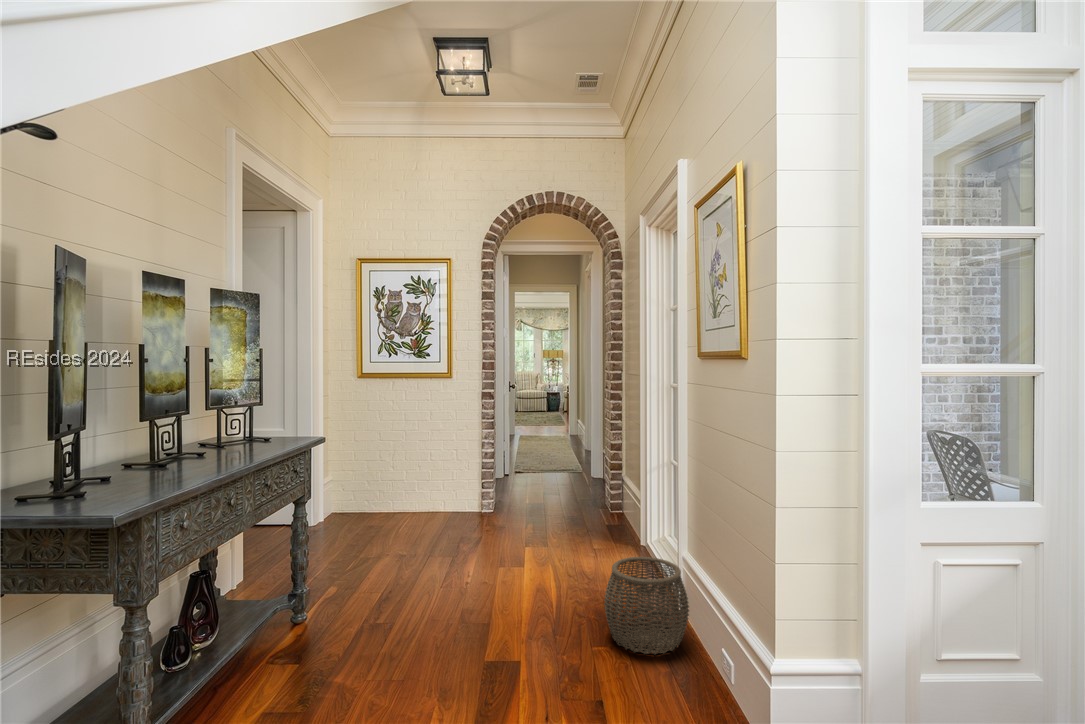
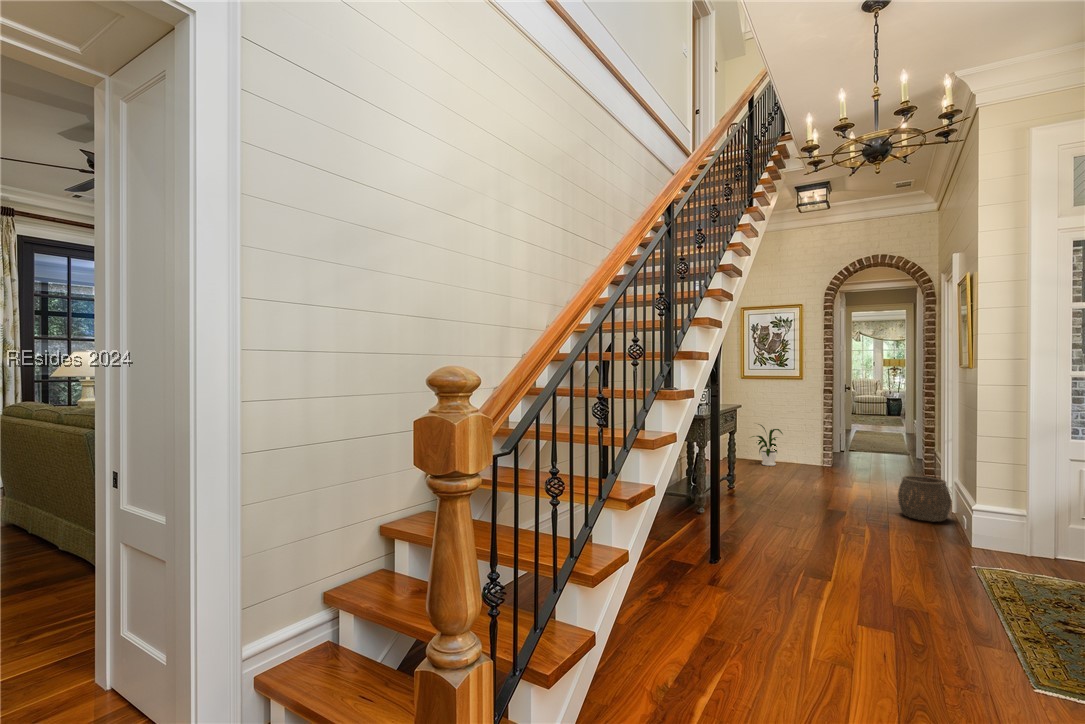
house plant: none [364,455,422,526] -> present [752,425,783,466]

